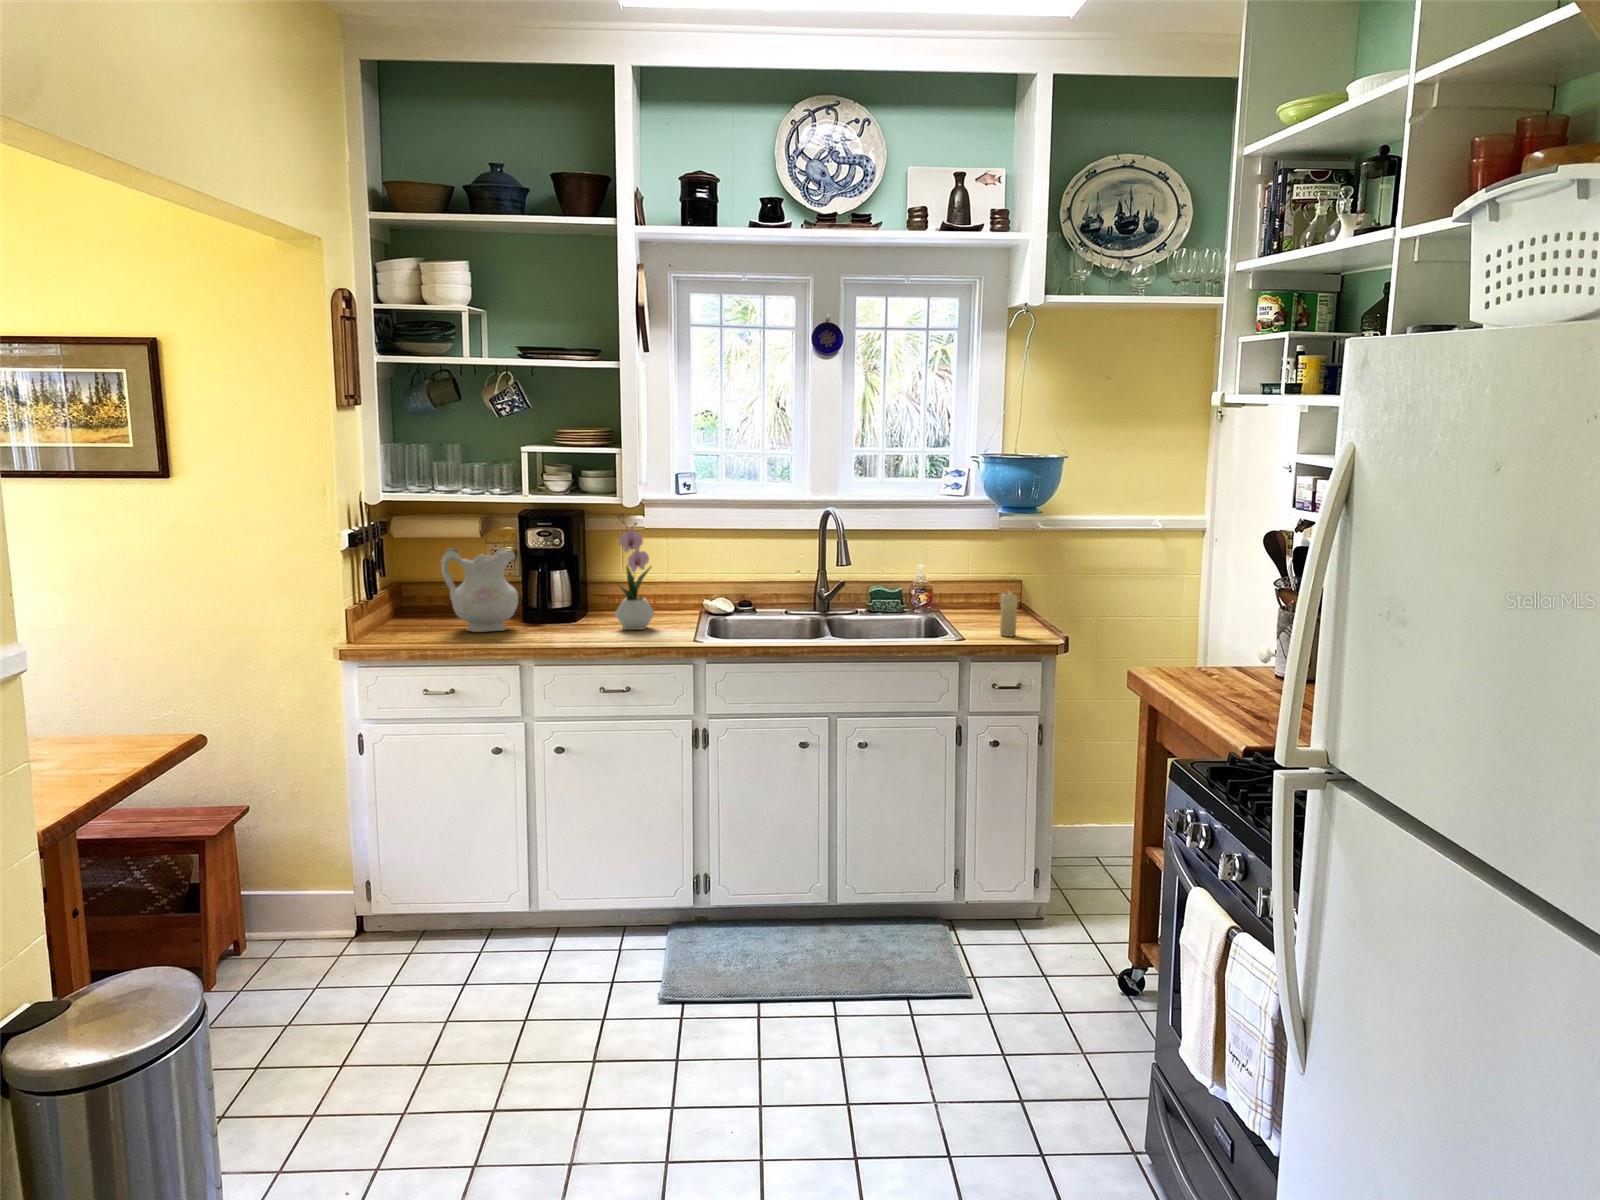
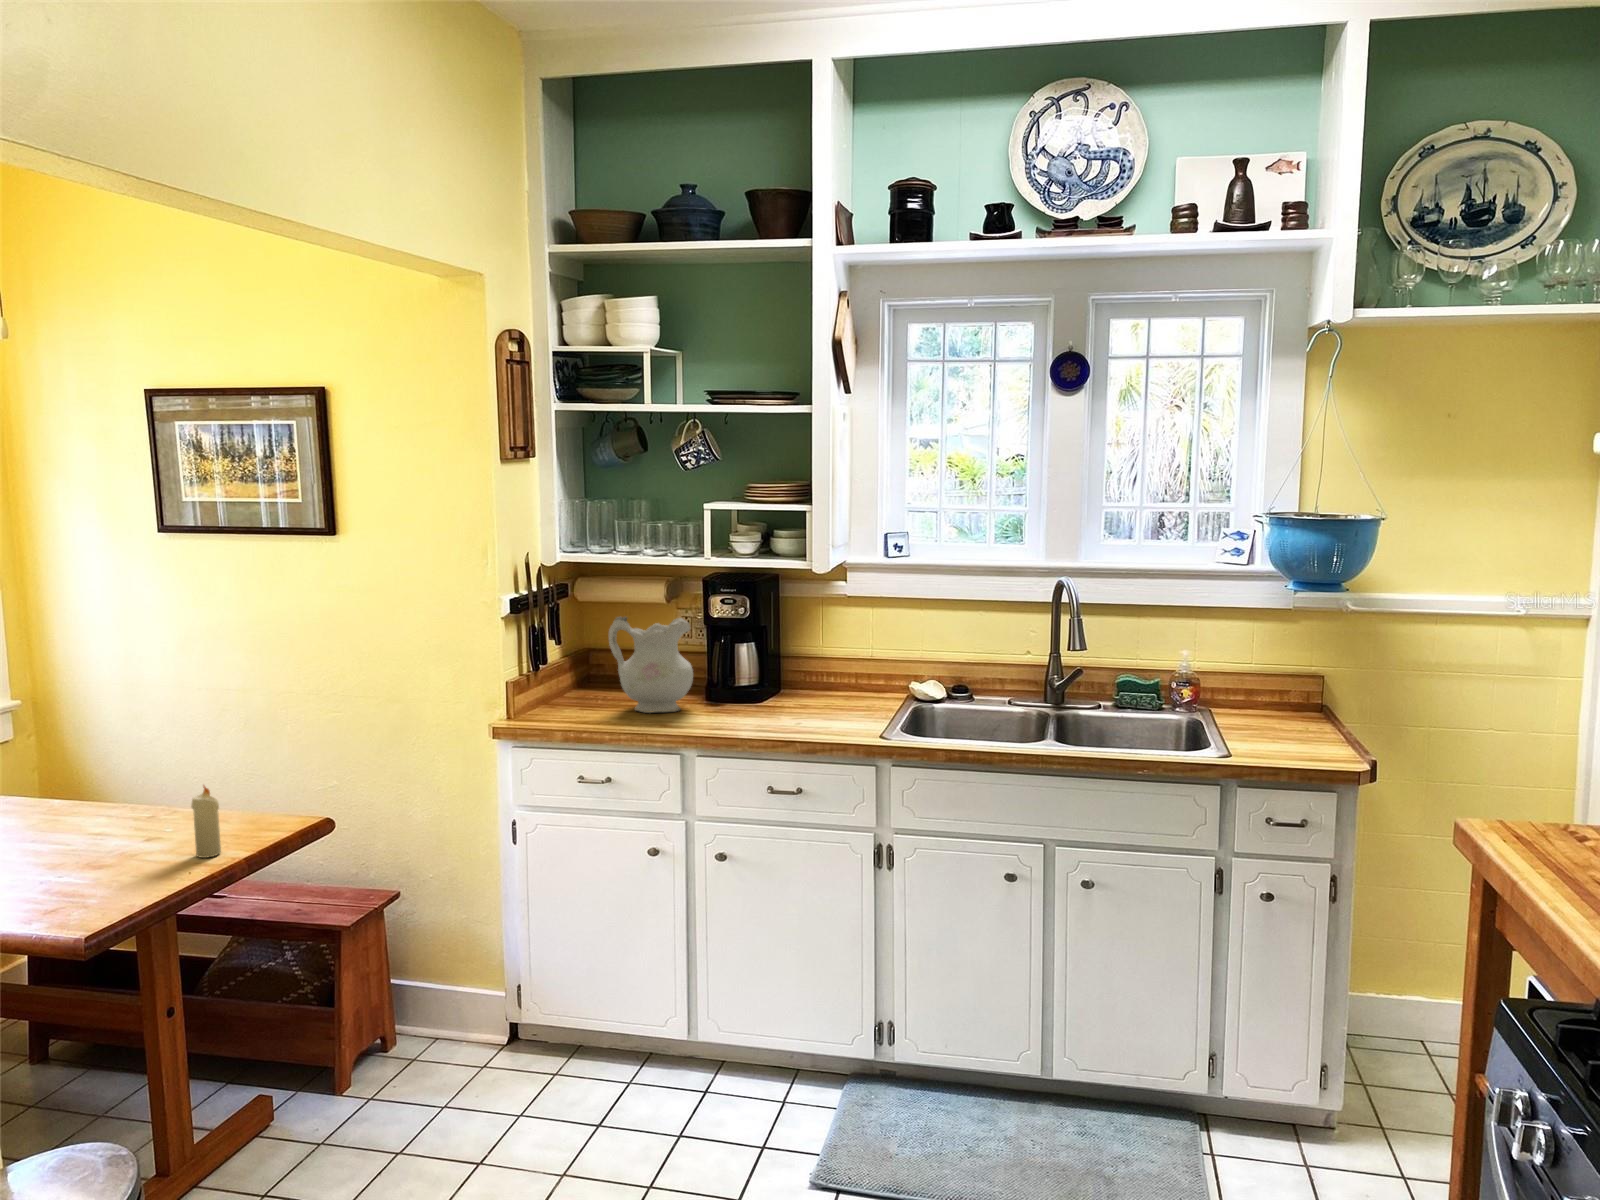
flower arrangement: present [615,514,655,630] -> none [798,582,845,719]
candle: present [1000,586,1018,637] -> present [191,785,221,858]

